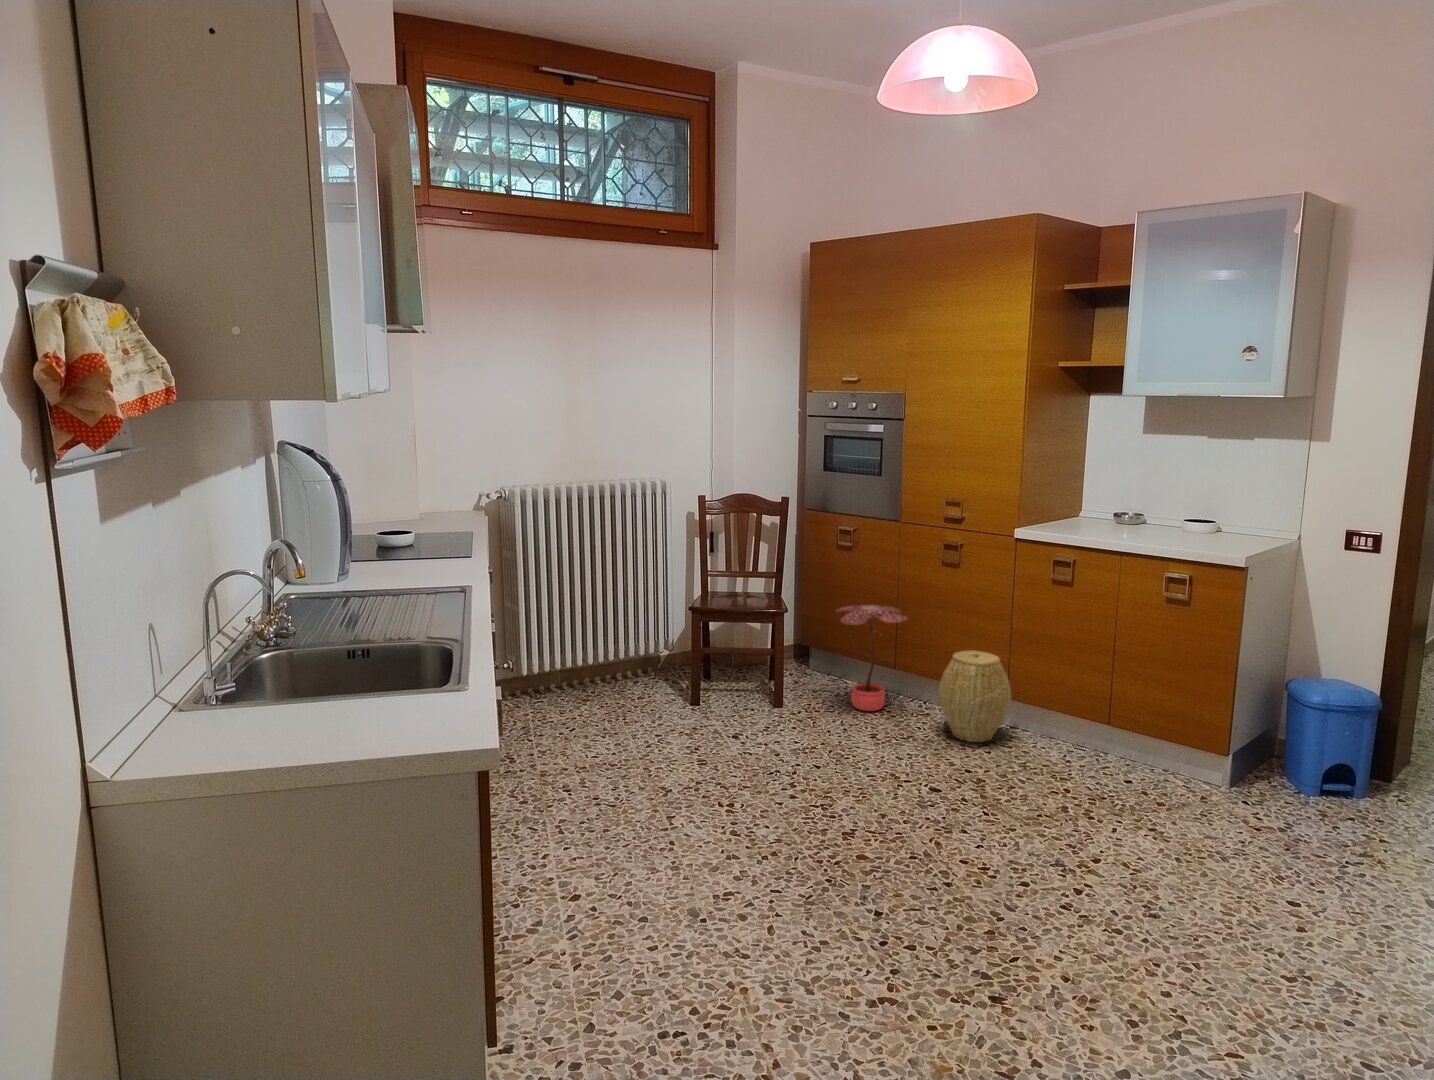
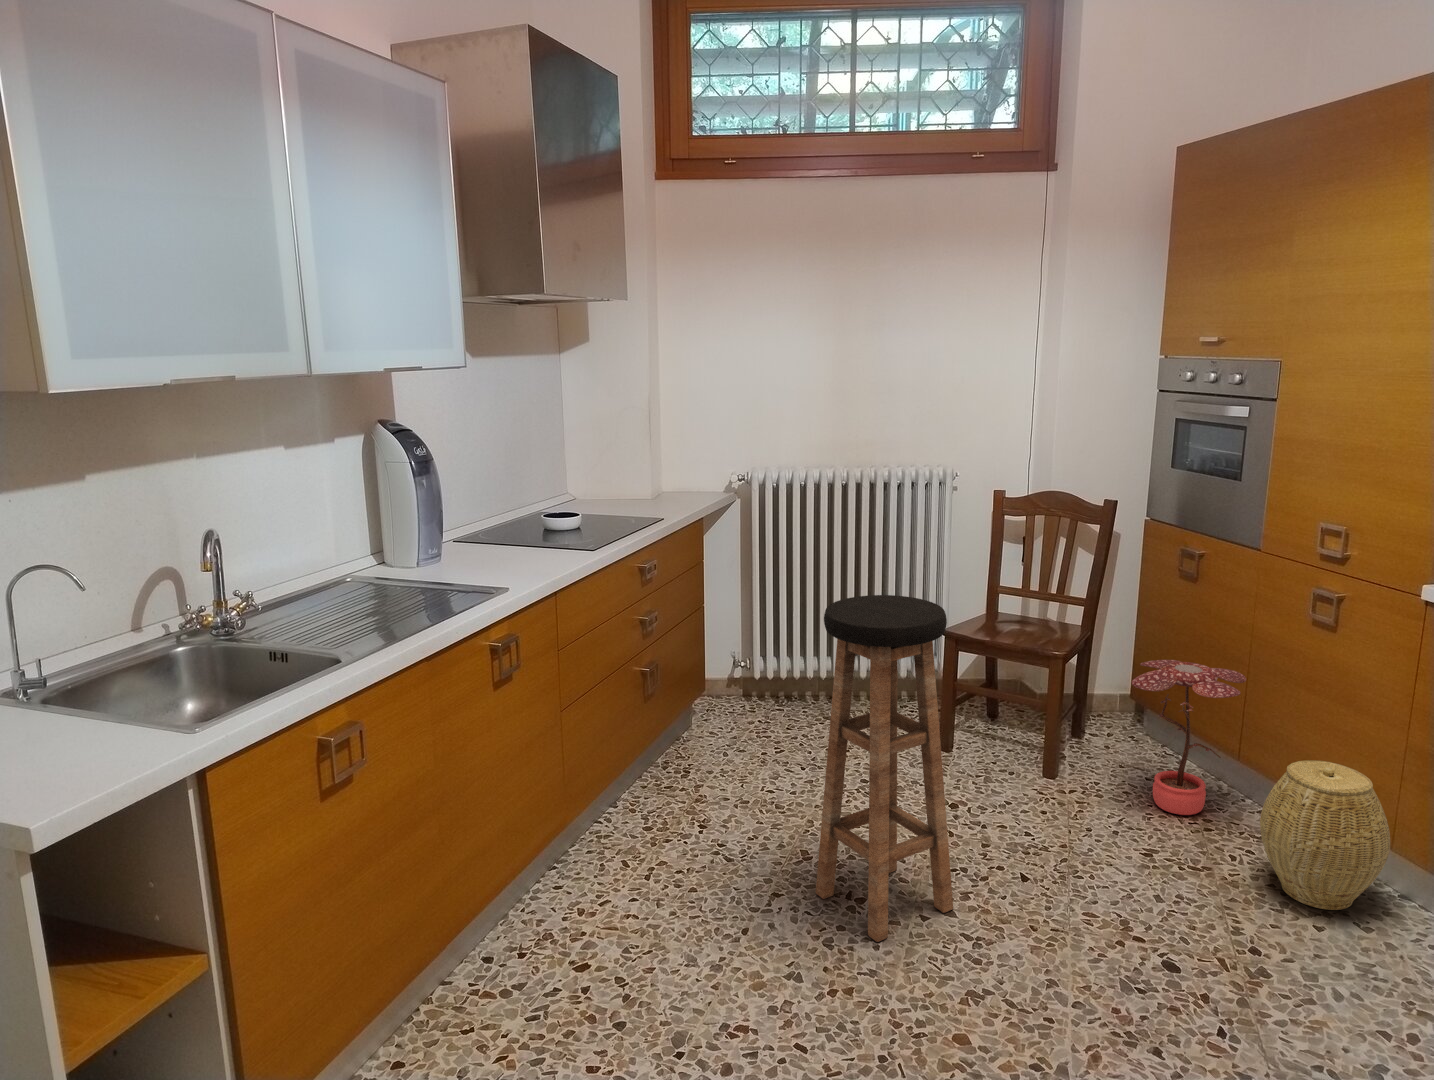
bar stool: none [694,565,792,824] -> present [816,595,953,942]

